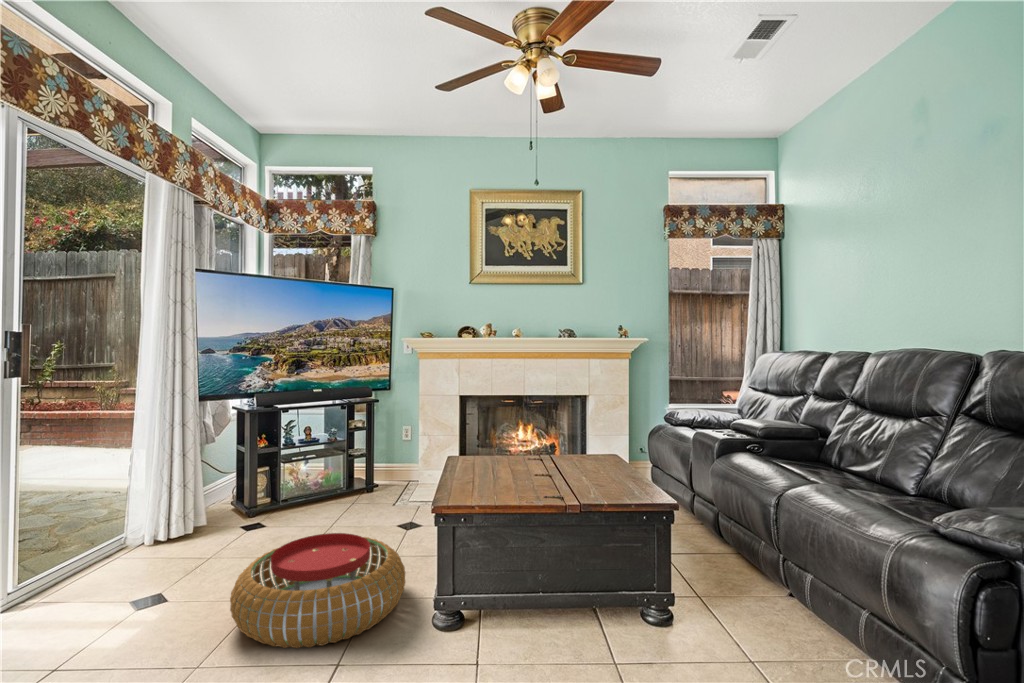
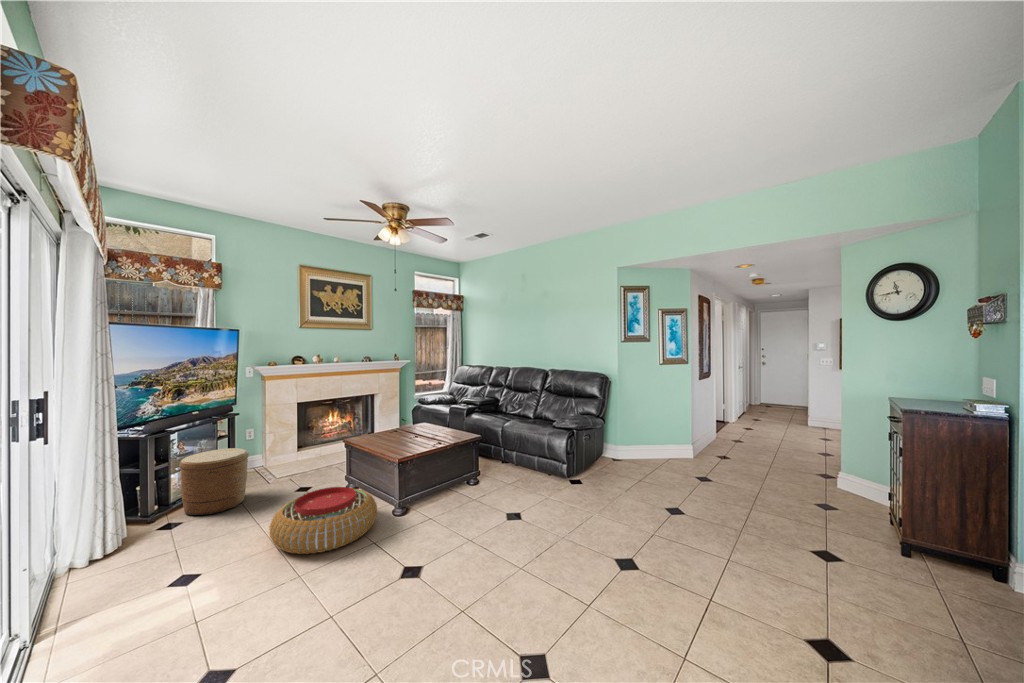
woven basket: none [274,443,349,527] -> present [180,448,249,515]

